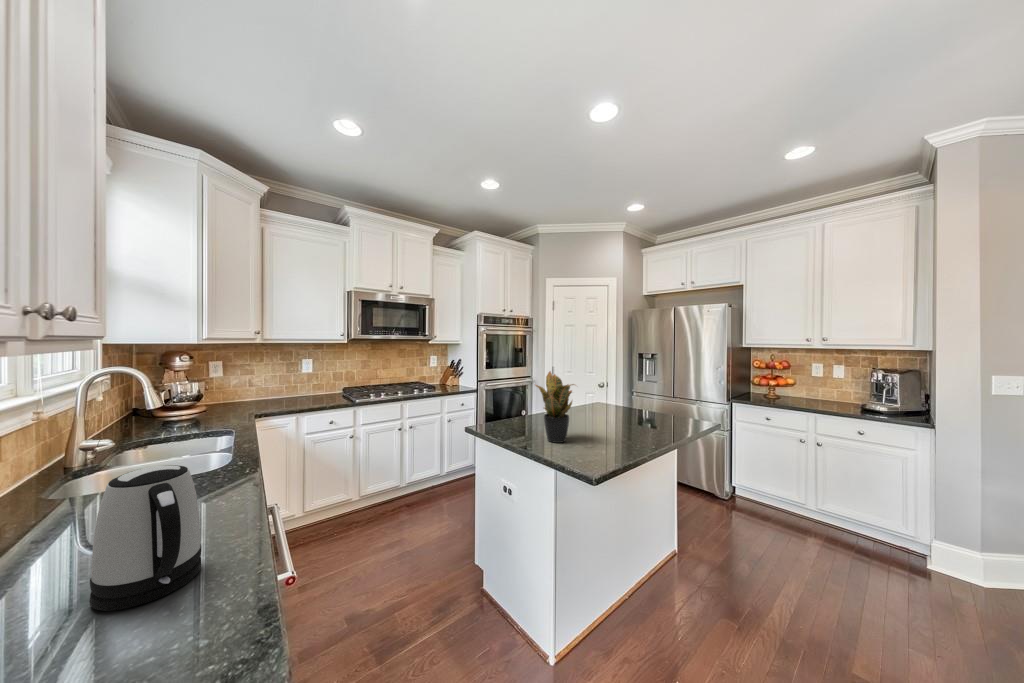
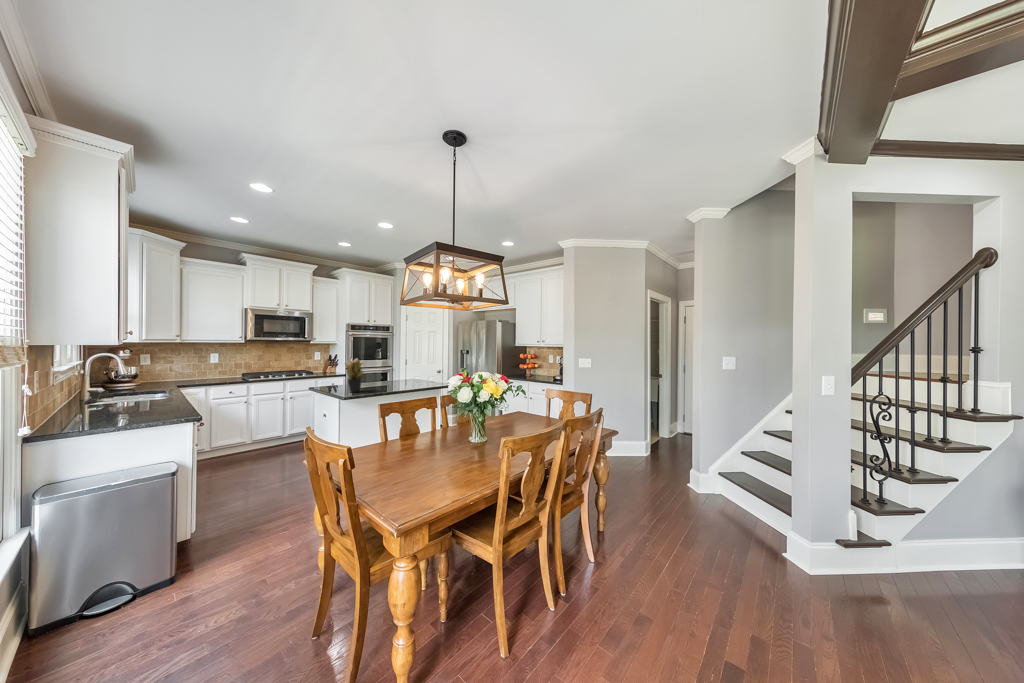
kettle: present [90,465,201,611] -> none [134,379,168,417]

